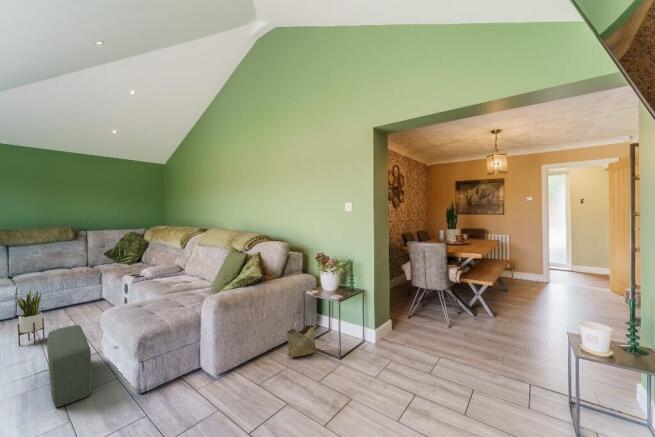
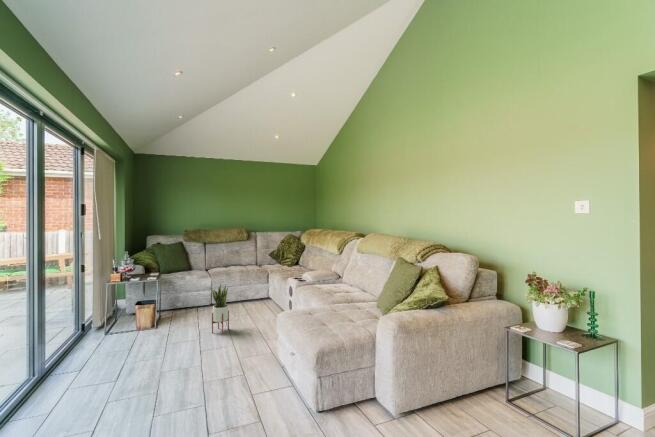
woven basket: present [287,312,316,358] -> none [487,355,532,421]
pouf: present [47,325,92,407] -> none [234,324,270,408]

